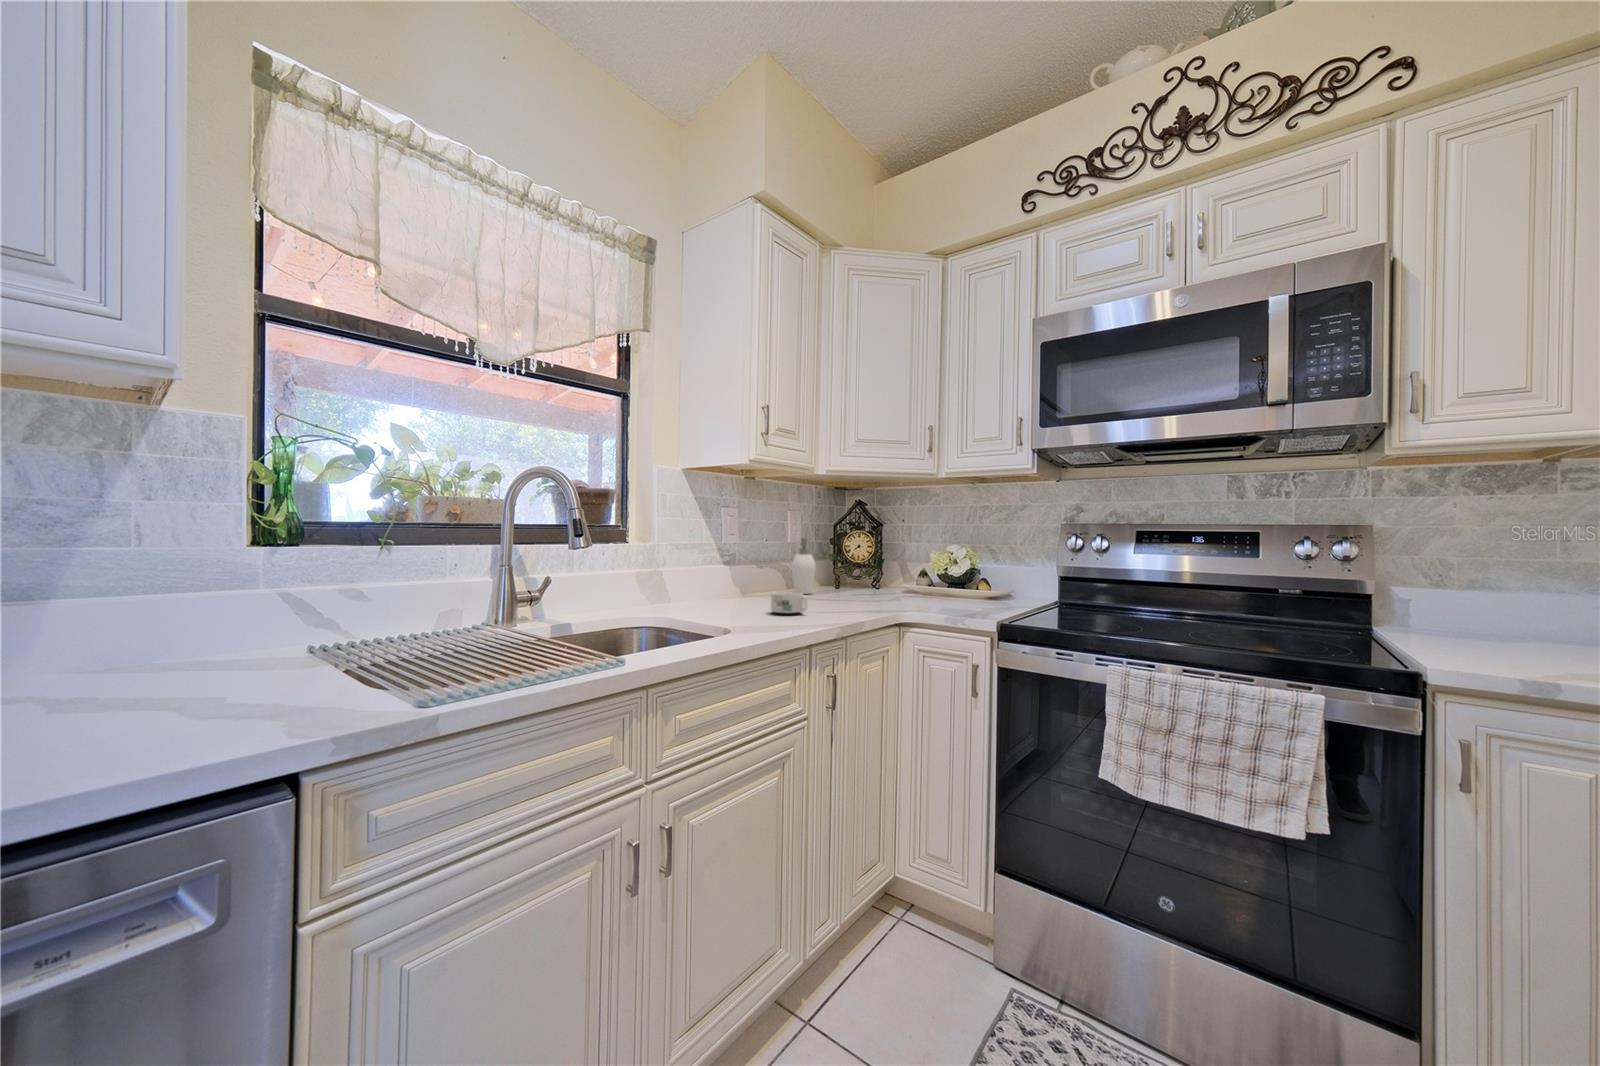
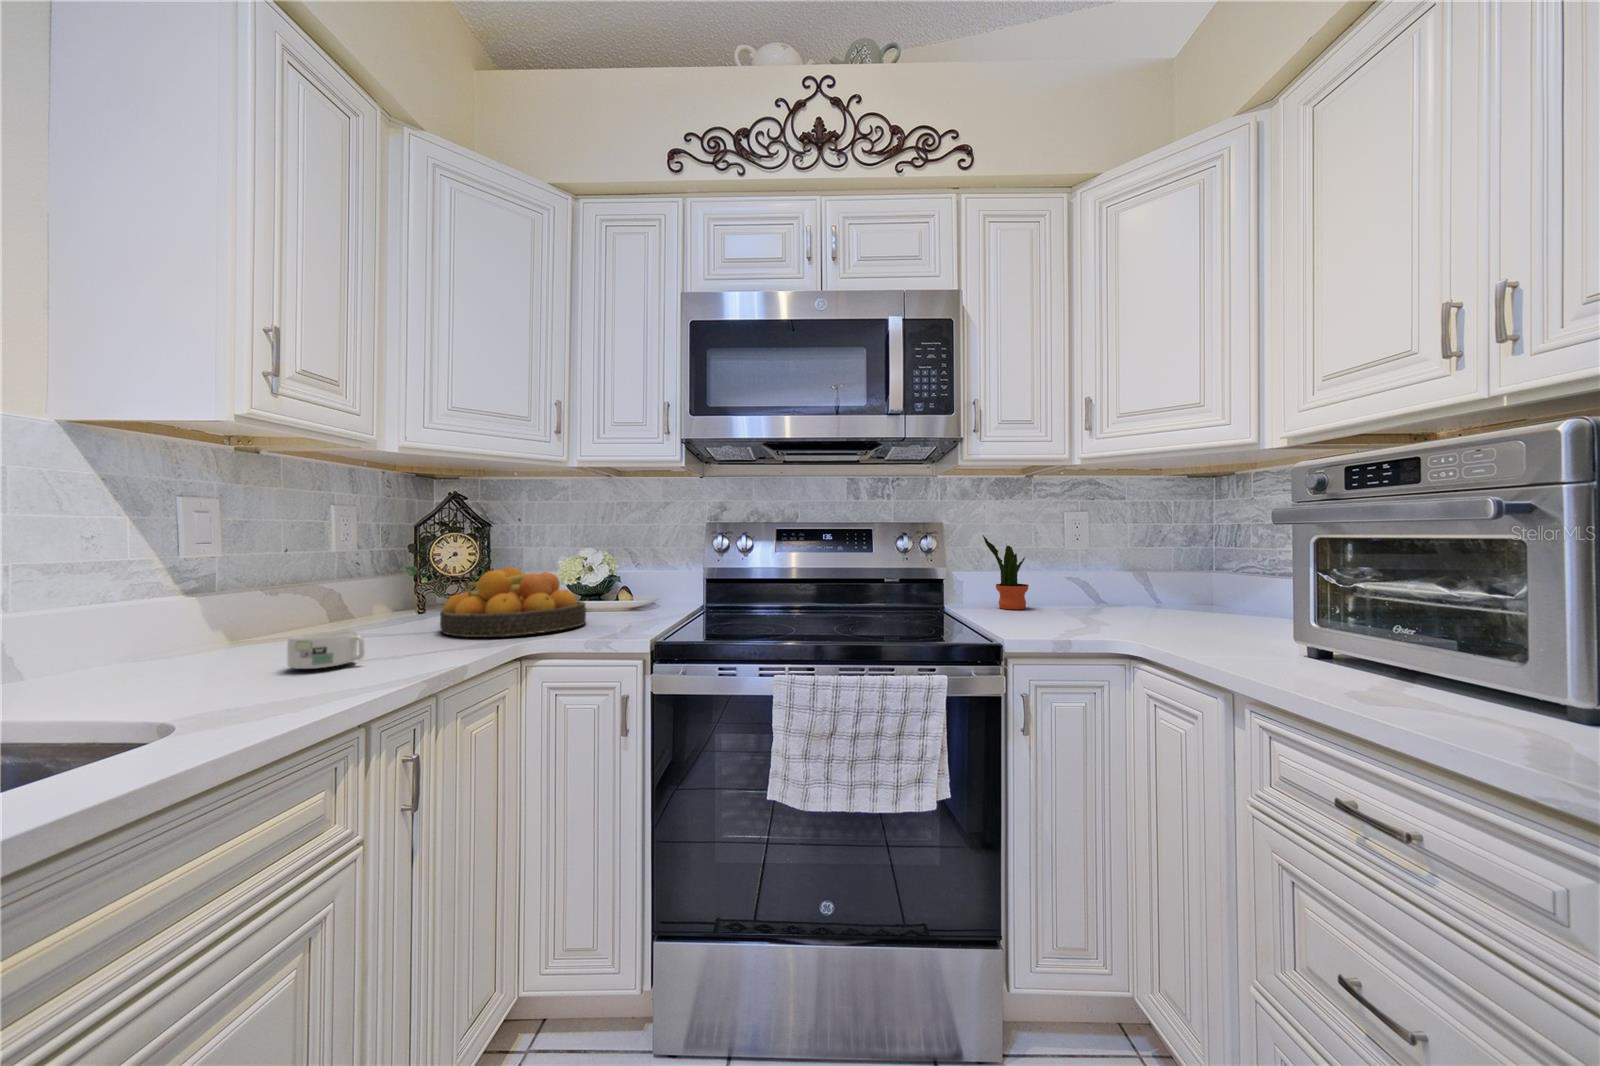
soap dispenser: present [792,538,816,594] -> none [338,544,384,627]
potted plant: none [1448,539,1541,643] -> present [983,535,1029,609]
fruit bowl: none [848,558,949,608] -> present [440,567,586,637]

